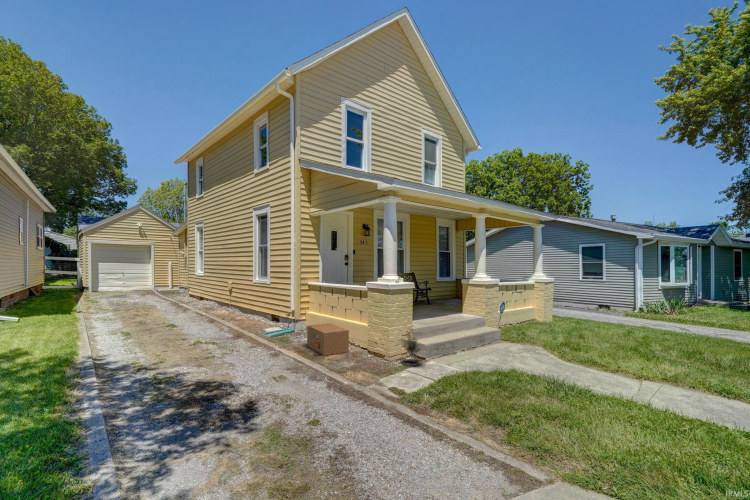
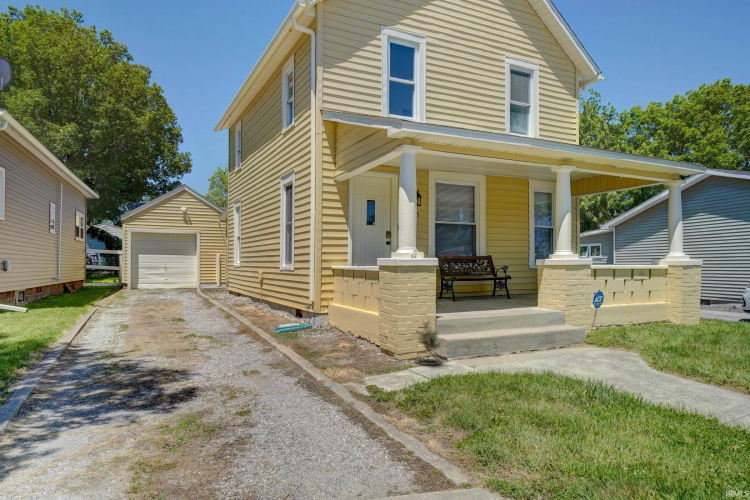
cardboard box: present [307,323,349,355] -> none [318,315,362,349]

